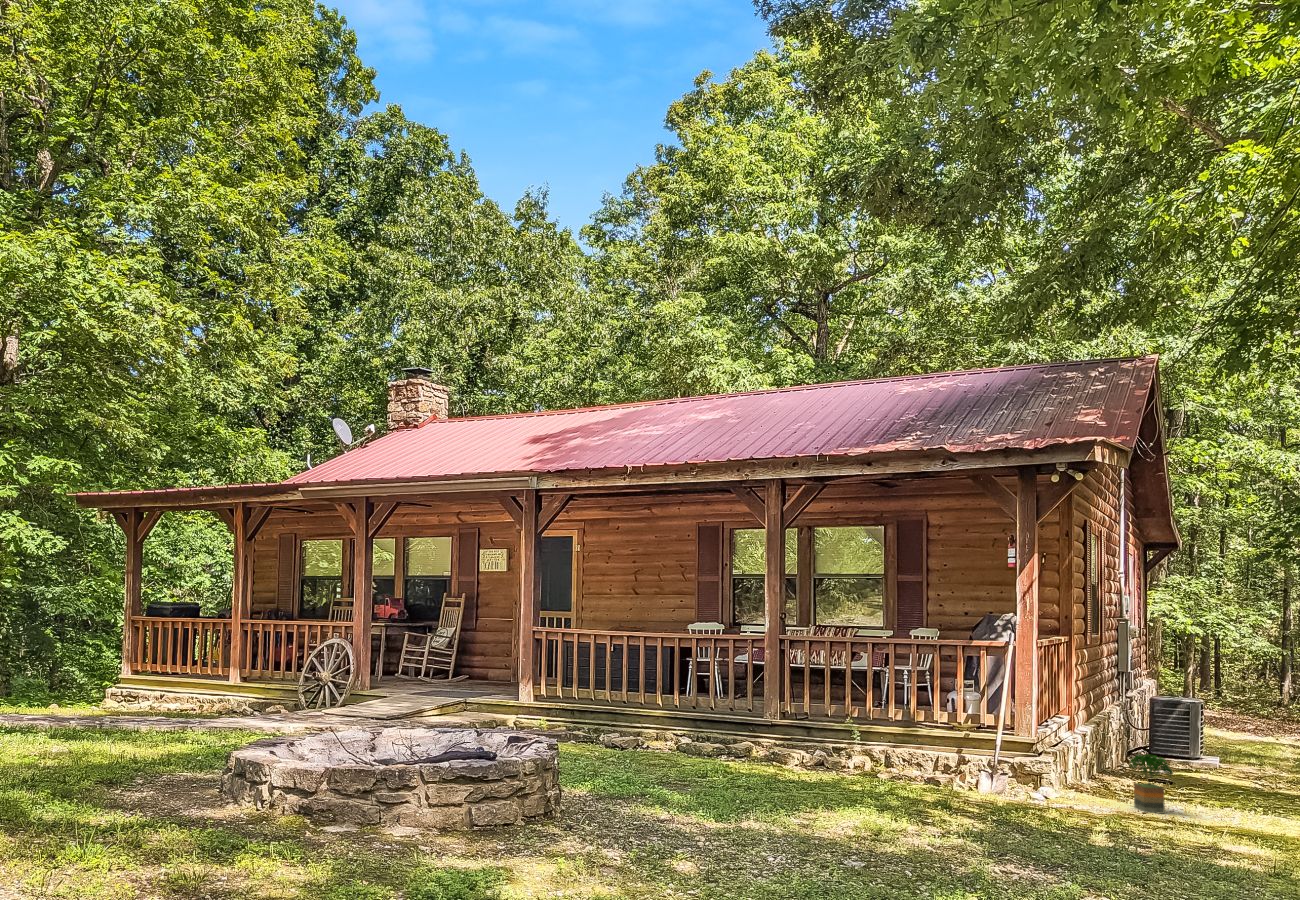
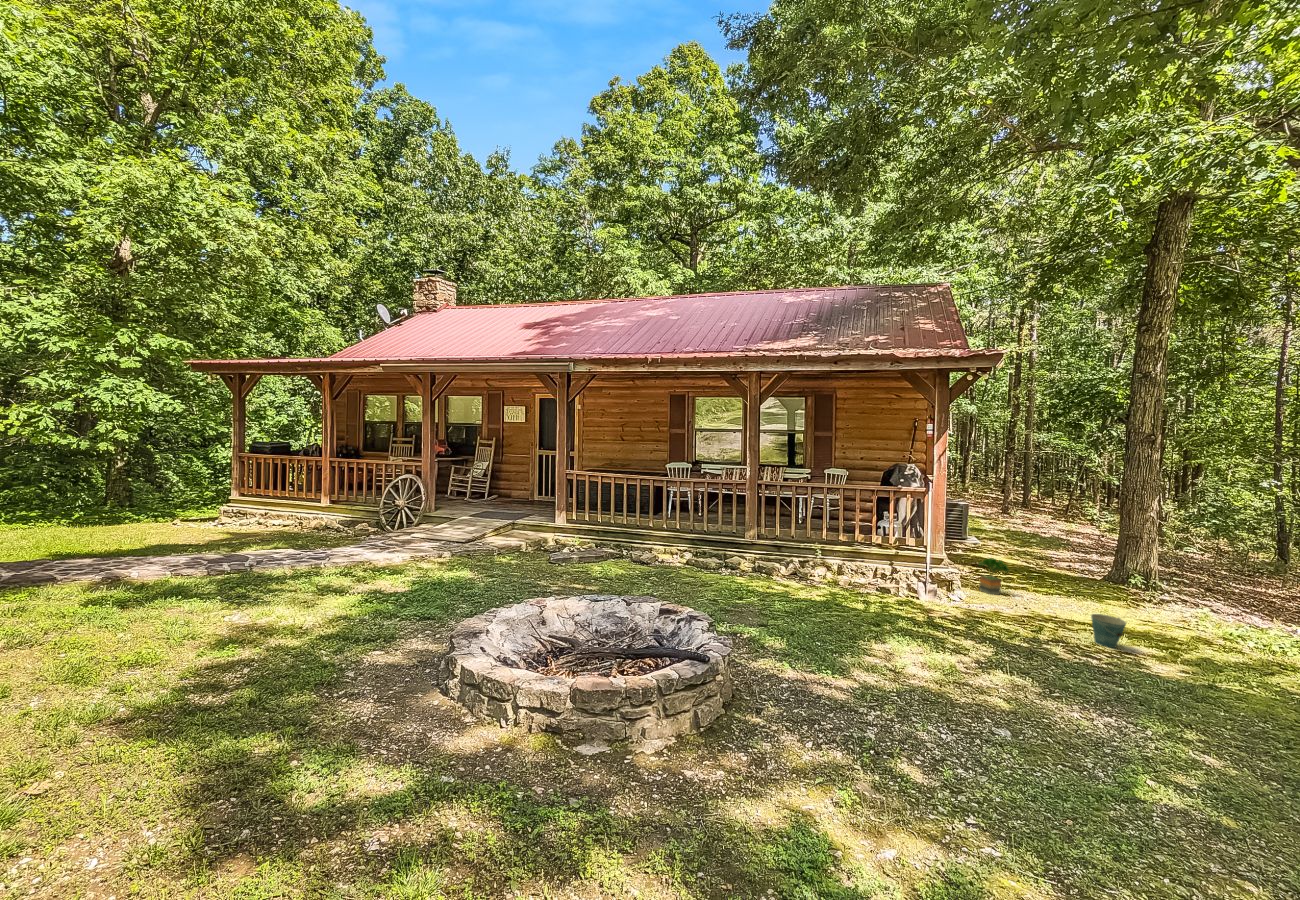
bucket: none [1221,815,1271,865] -> present [1091,614,1126,648]

